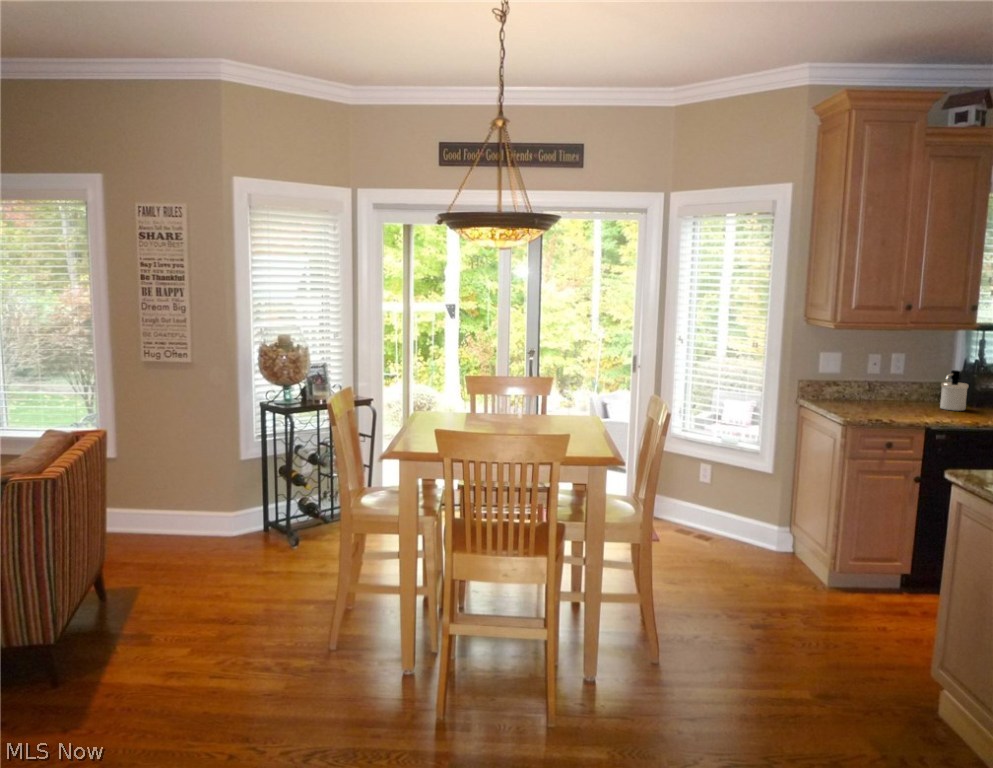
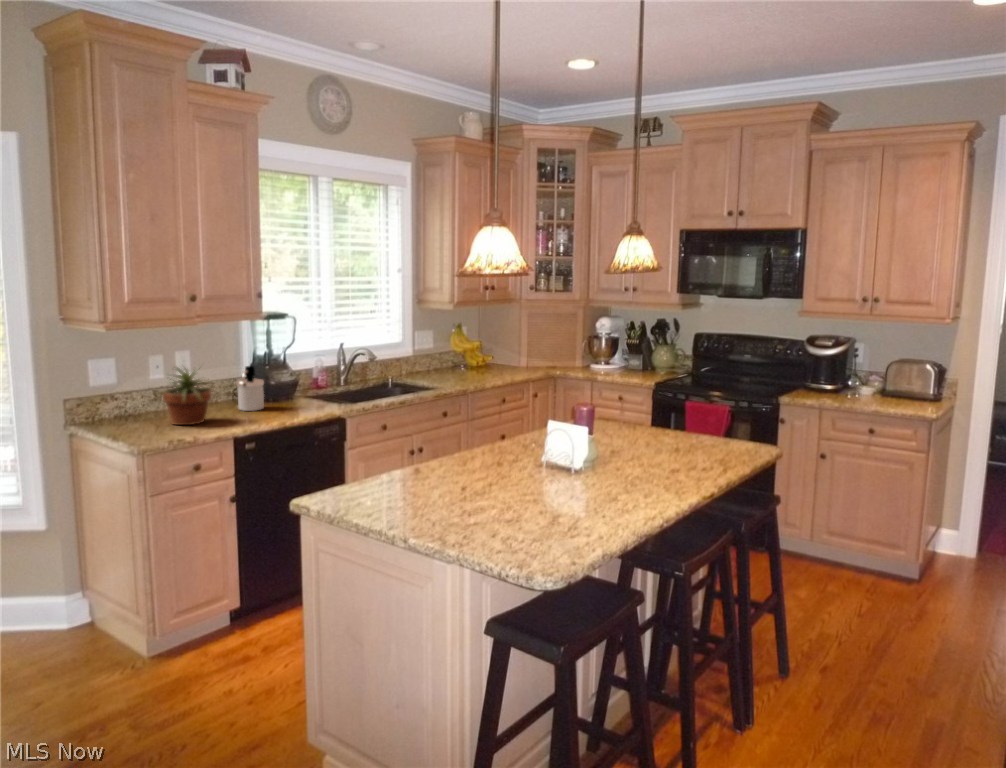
potted plant: none [860,362,930,412] -> present [159,367,217,425]

